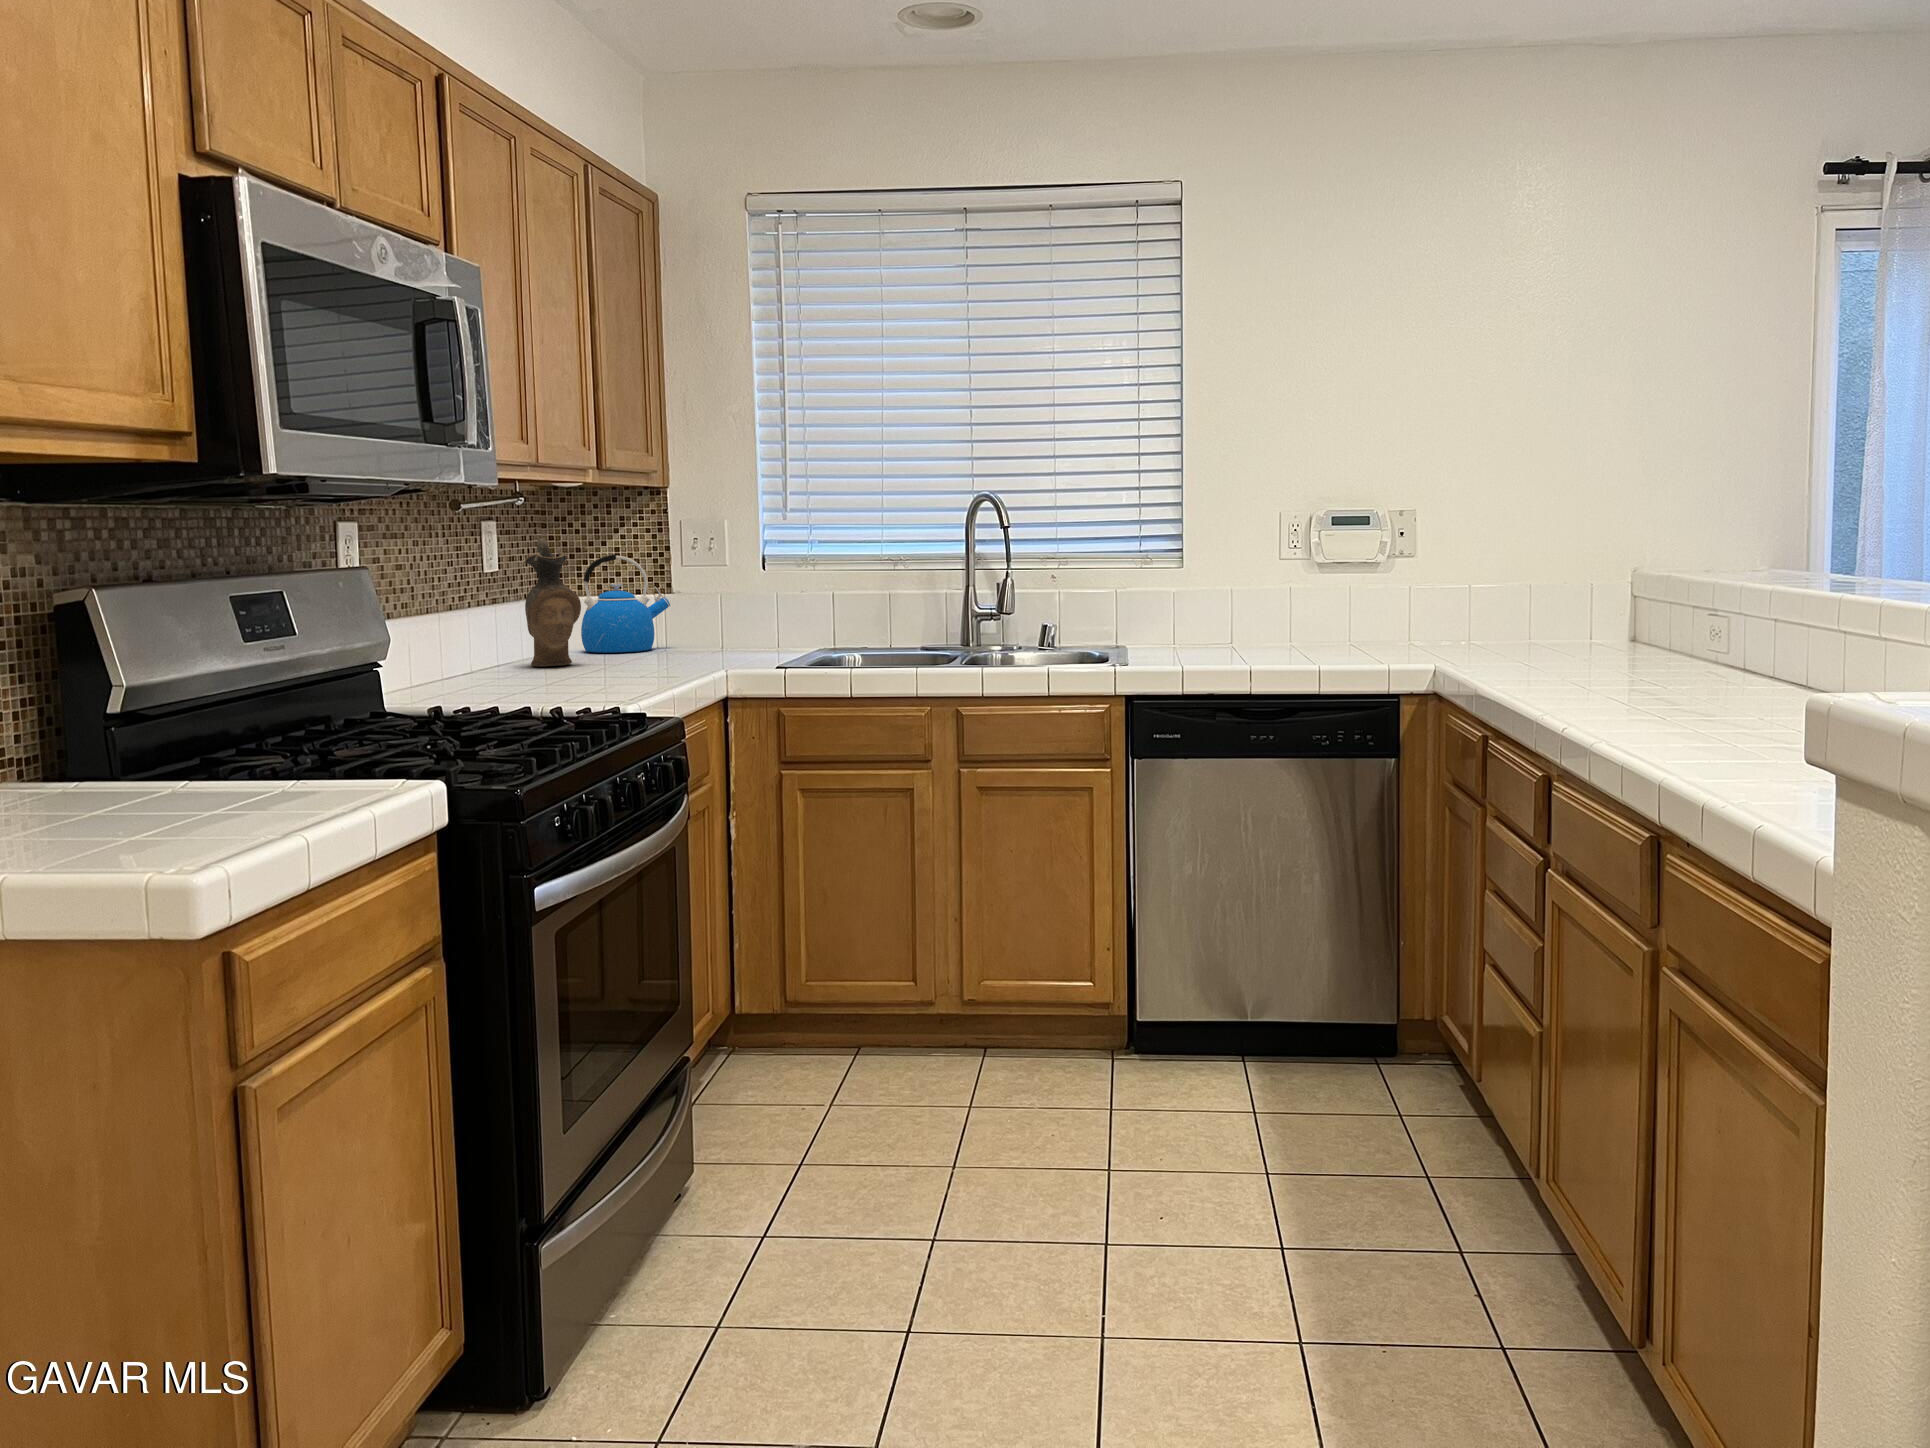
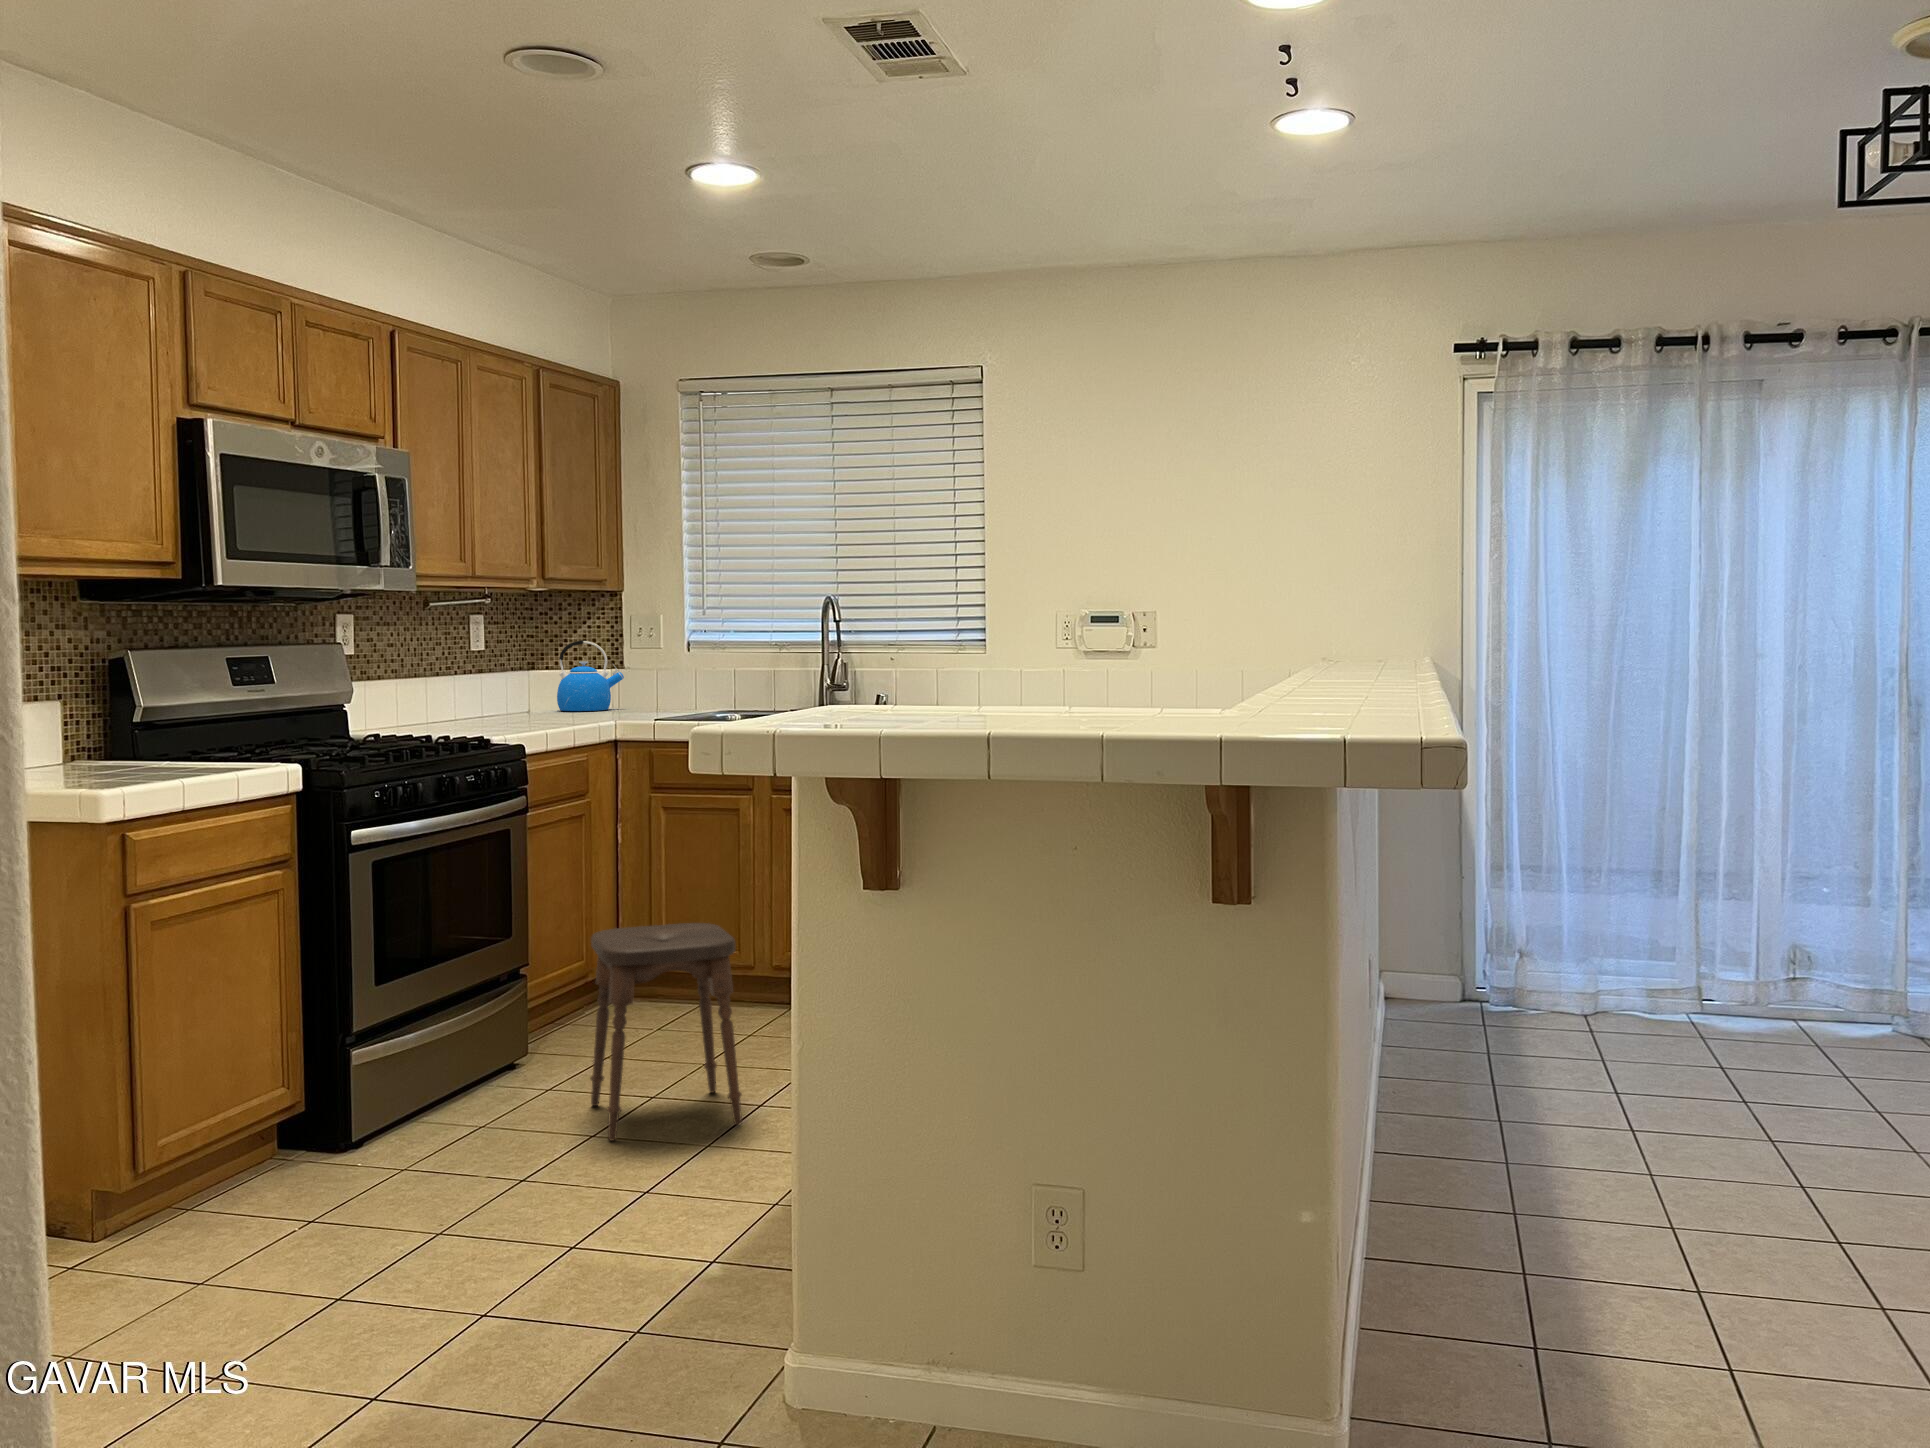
ceramic pitcher: present [525,538,581,666] -> none [498,628,537,718]
stool: none [838,981,1099,1342] -> present [590,923,742,1141]

